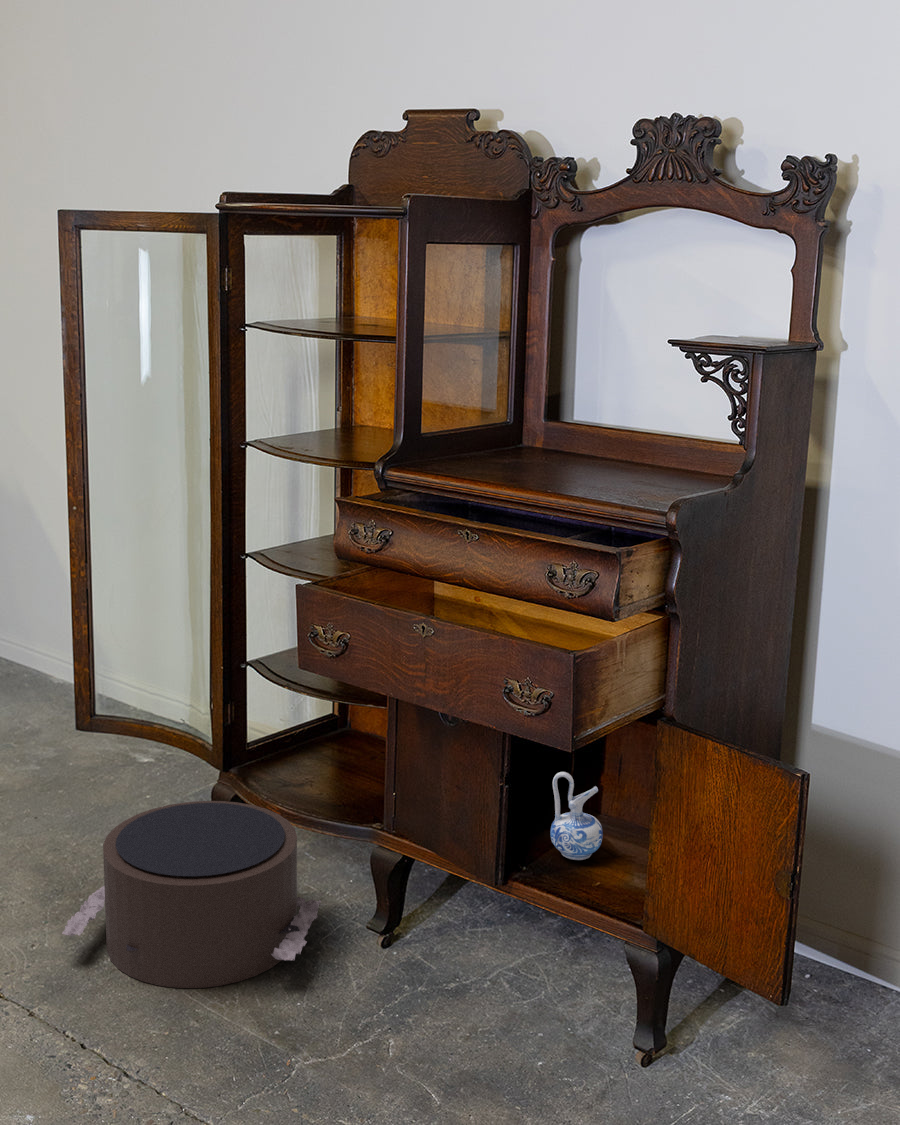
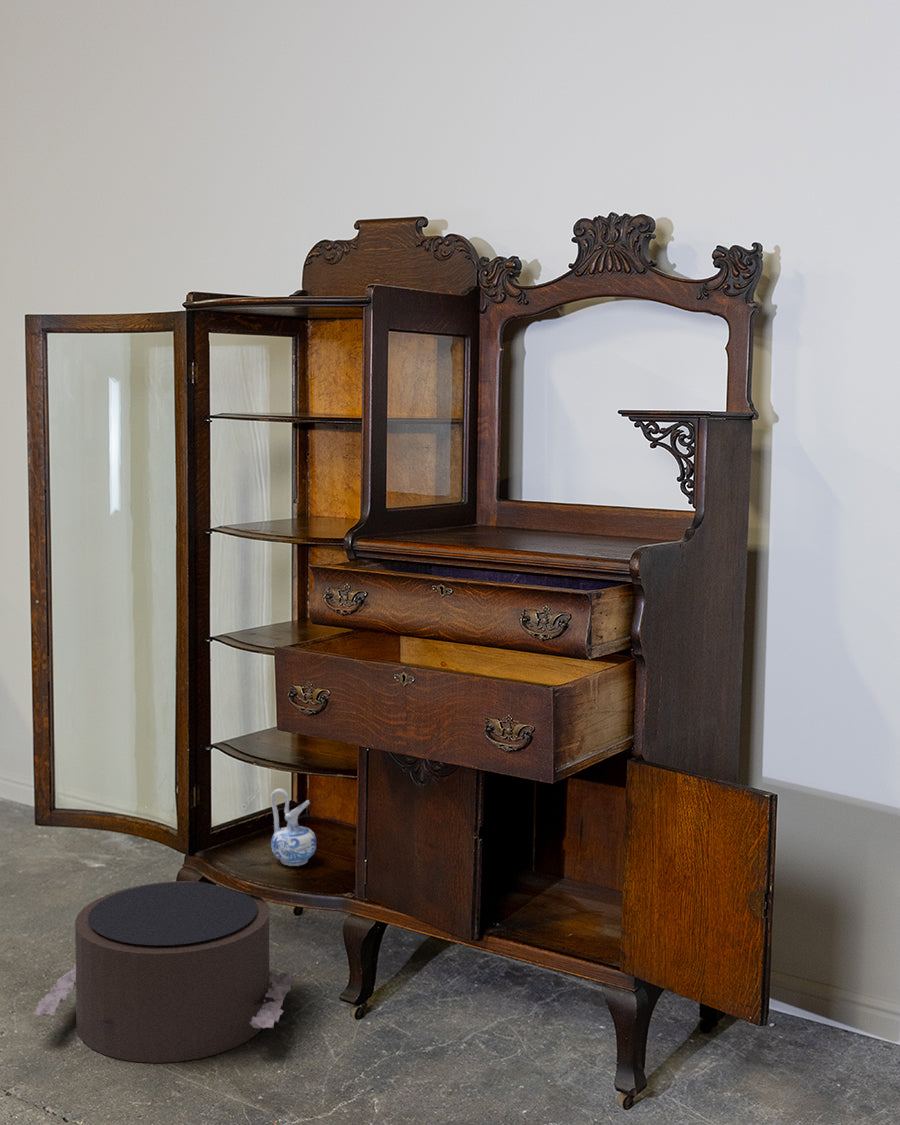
ceramic pitcher: present [550,772,603,860] -> present [271,789,316,866]

